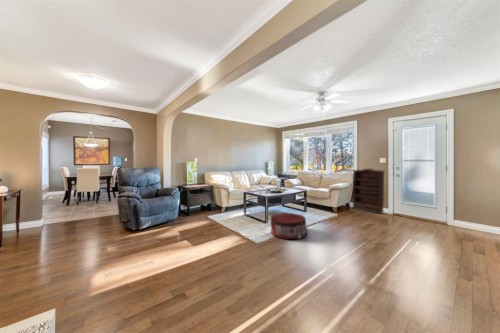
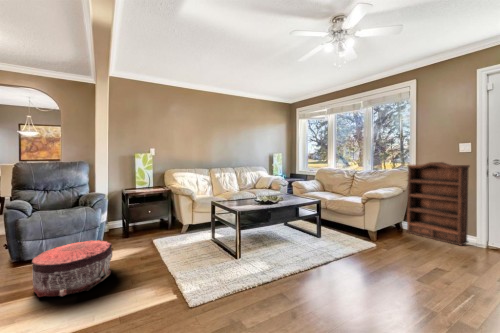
pouf: present [271,213,307,239] -> present [32,240,112,297]

